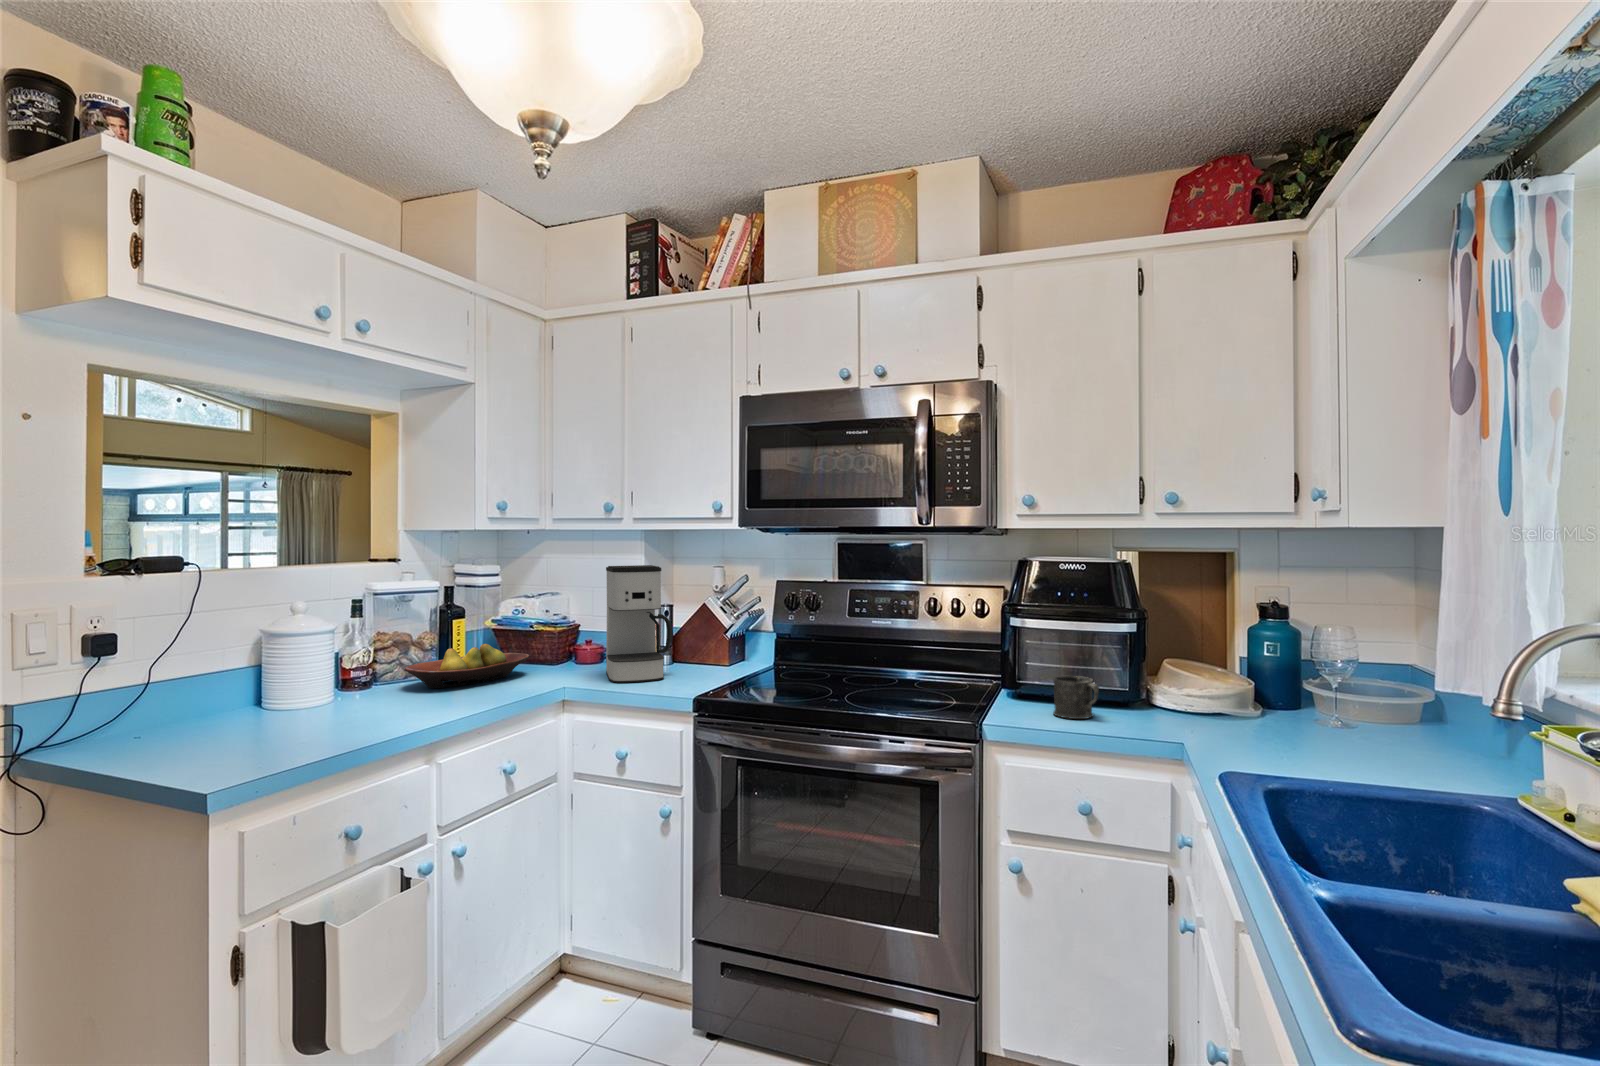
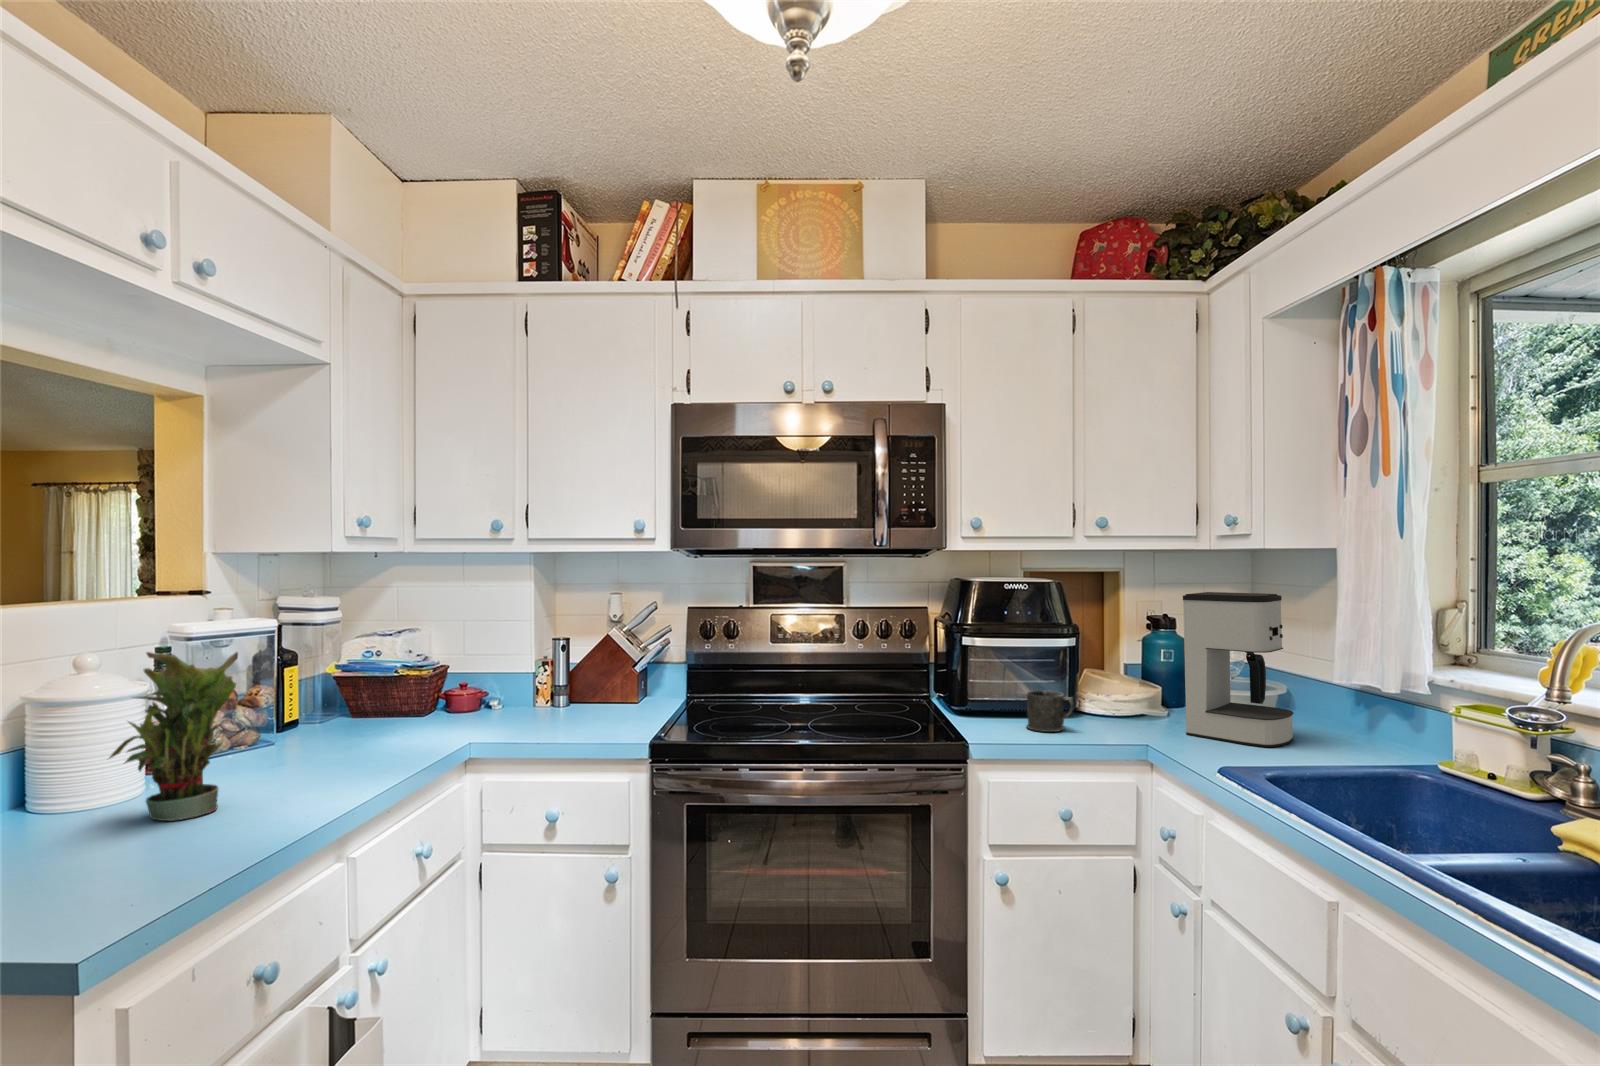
coffee maker: present [606,565,672,683] -> present [1183,592,1294,747]
potted plant: none [287,601,365,720] -> present [109,652,238,821]
fruit bowl: present [405,644,529,688] -> none [243,696,402,760]

